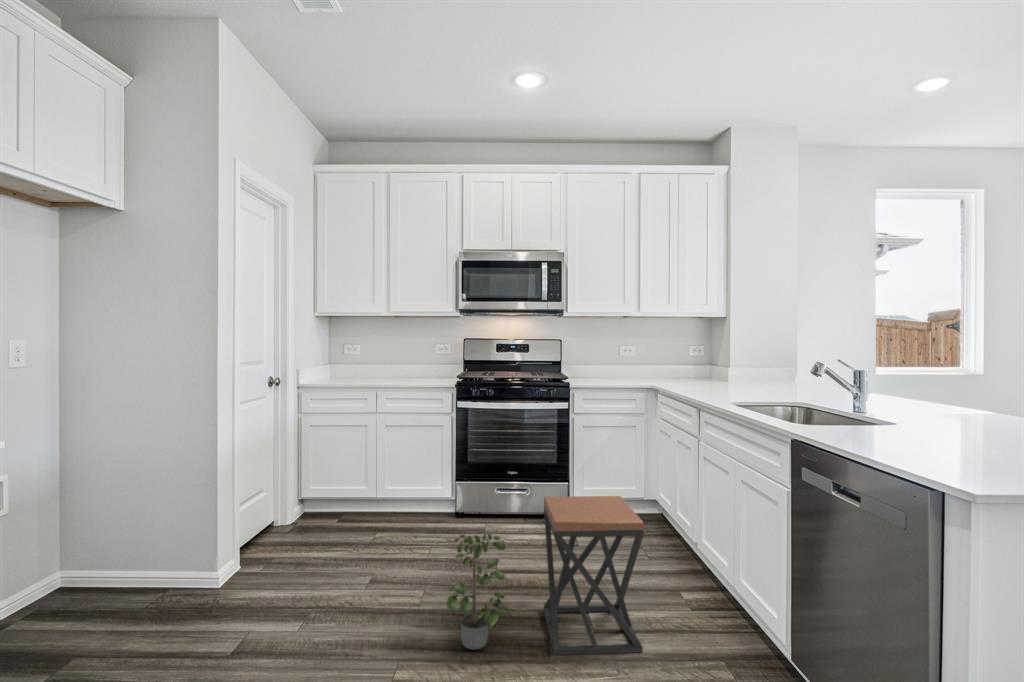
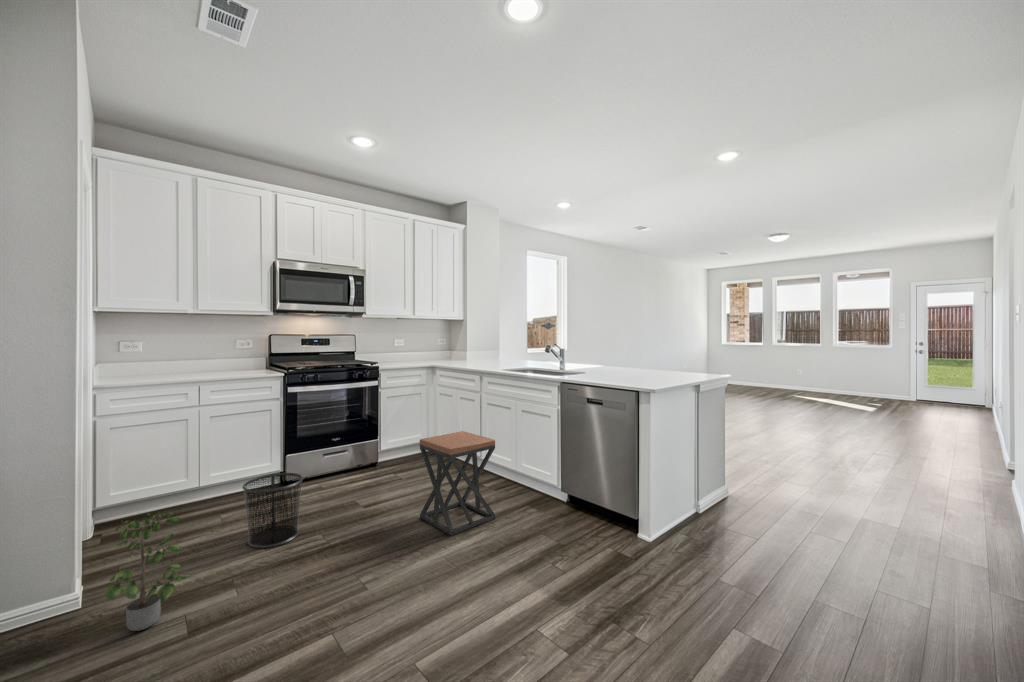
waste bin: none [351,505,415,591] -> present [242,473,303,548]
potted plant: present [446,532,515,650] -> present [105,513,193,631]

